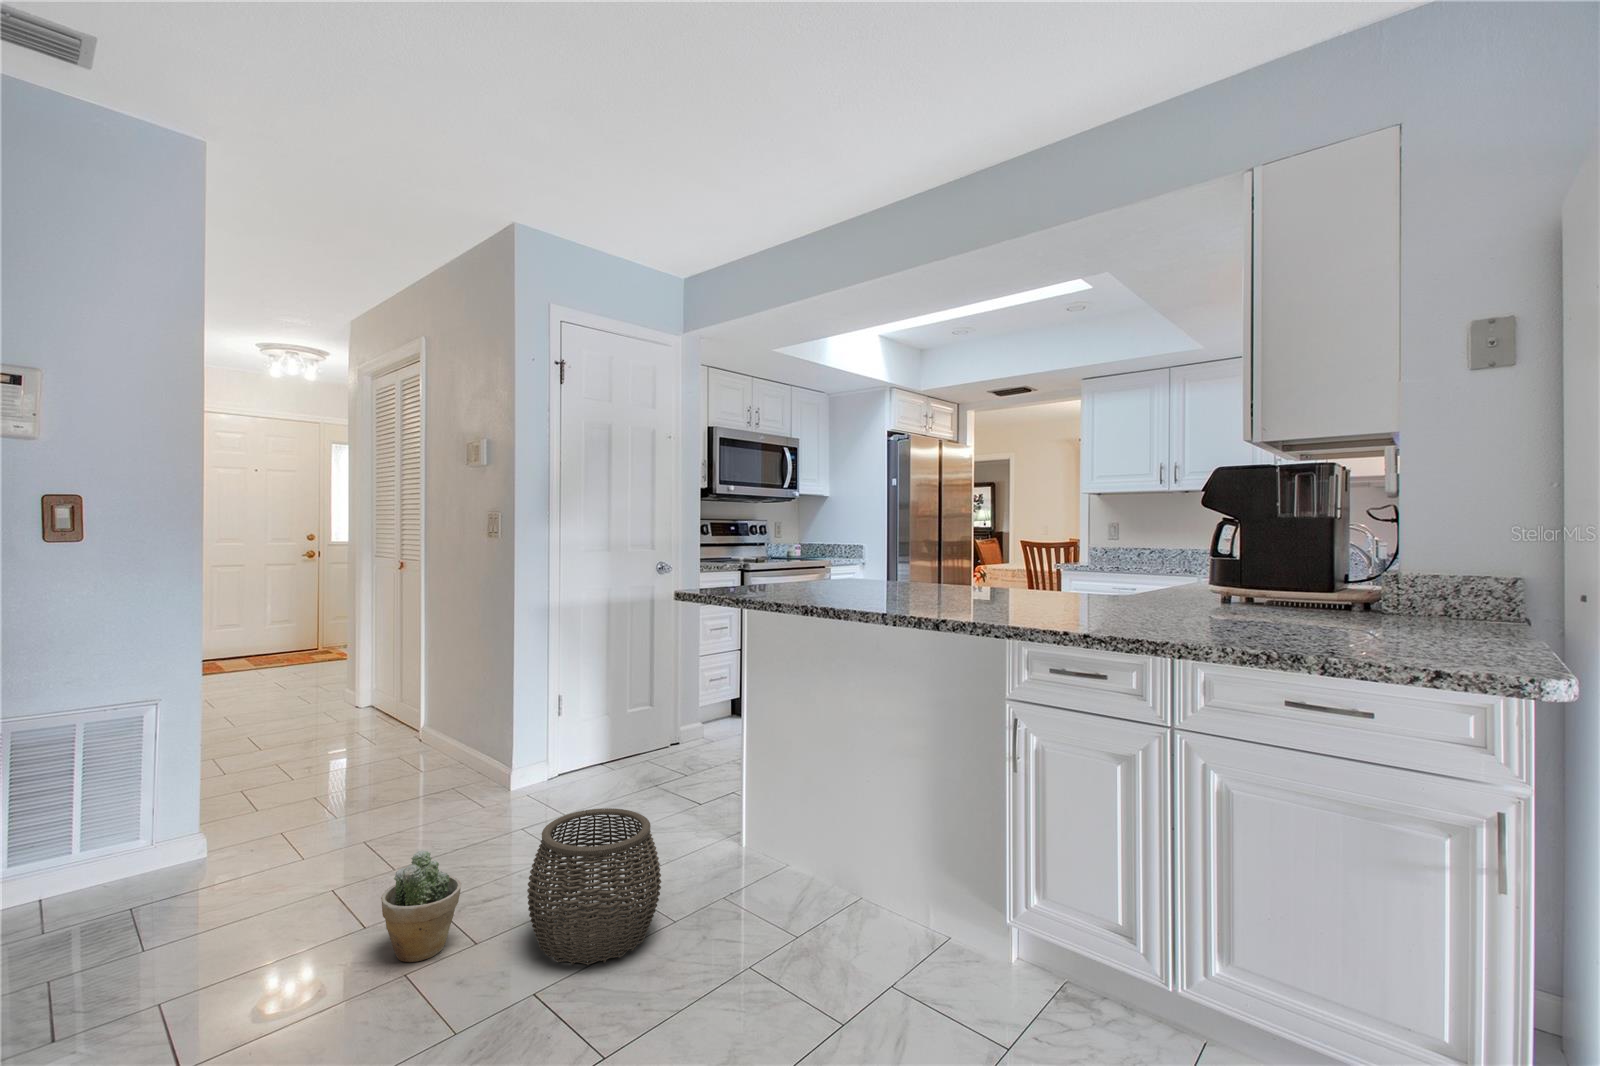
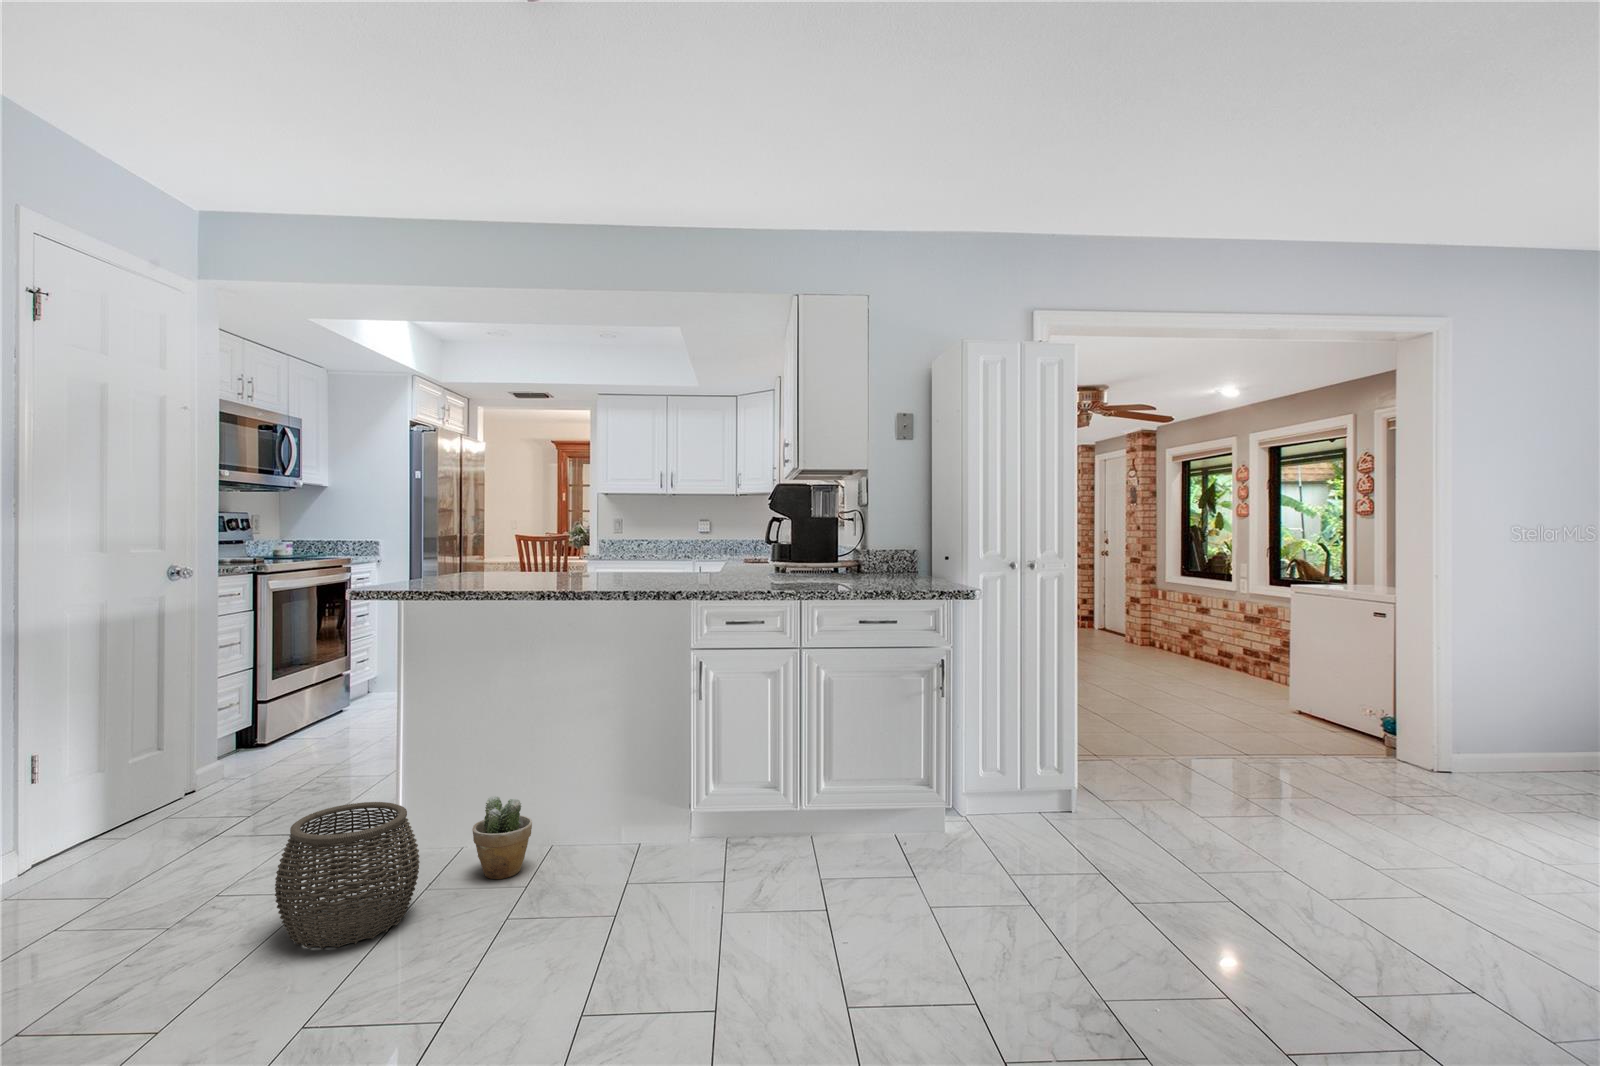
potted plant: present [381,851,462,962] -> present [472,796,532,879]

